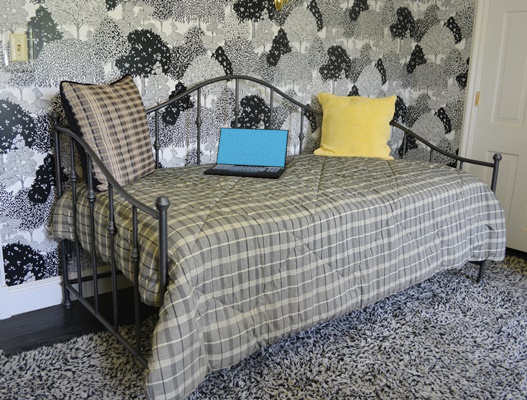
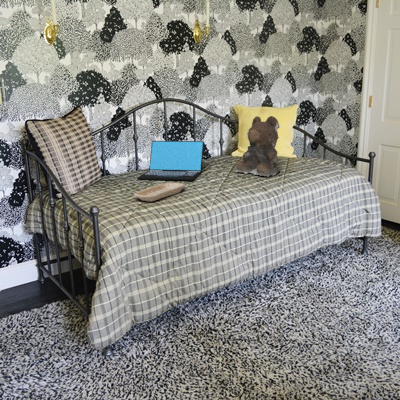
teddy bear: none [327,101,388,177] -> present [236,116,280,177]
tray: none [208,177,274,199] -> present [134,183,185,201]

